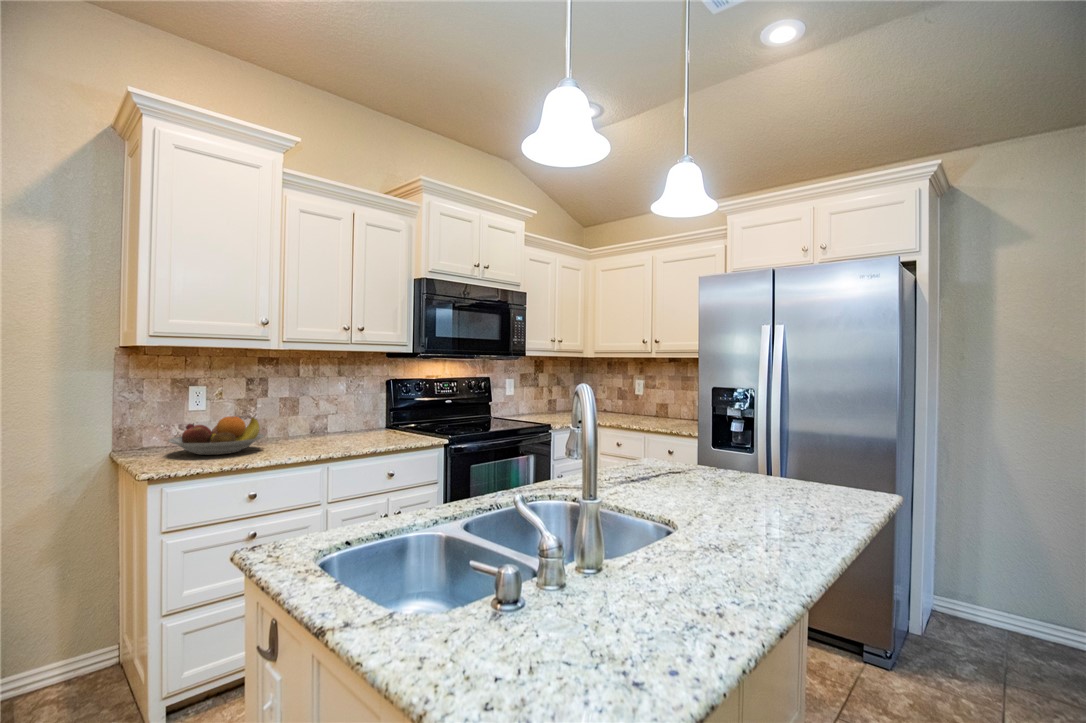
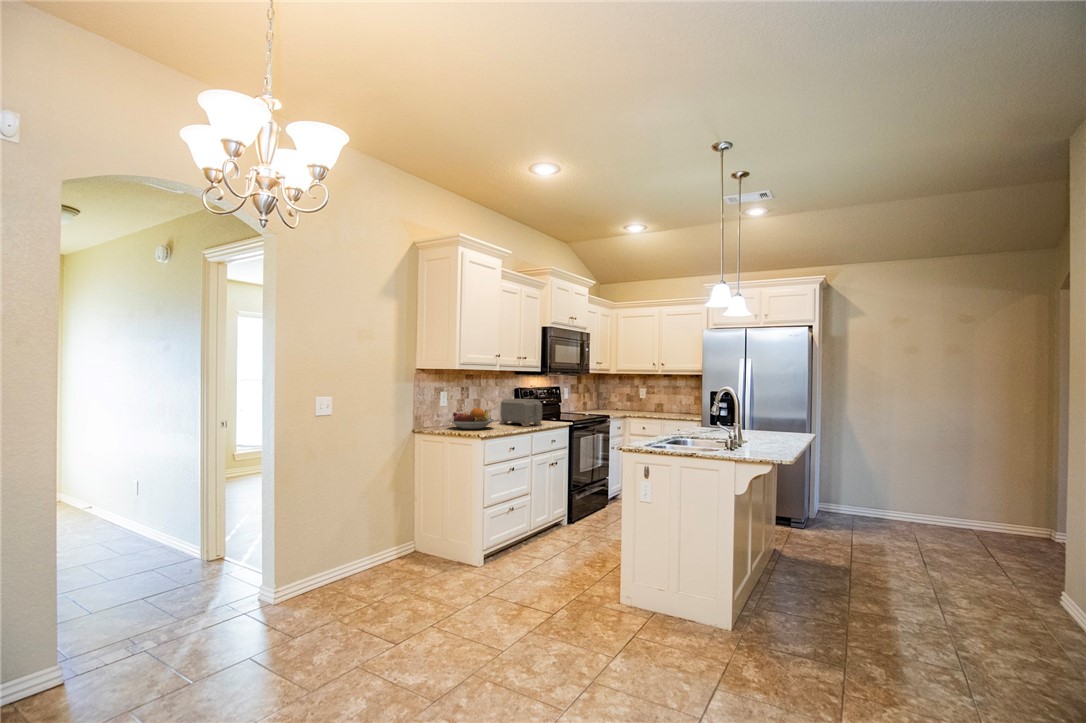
toaster: none [310,398,370,449] -> present [500,399,542,426]

